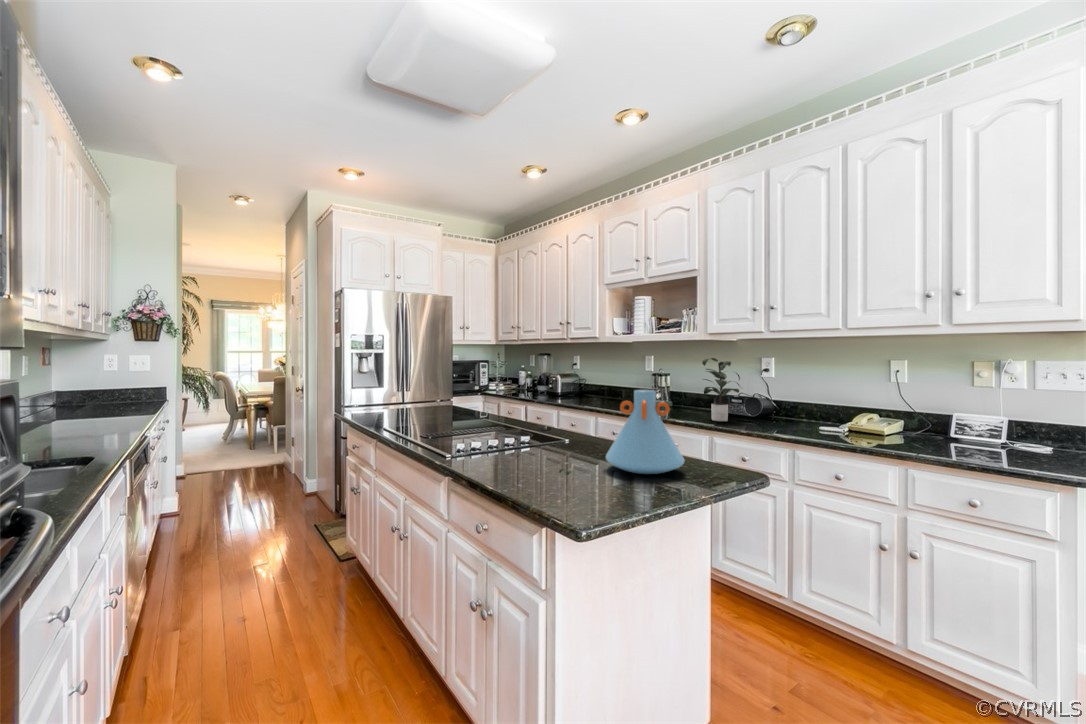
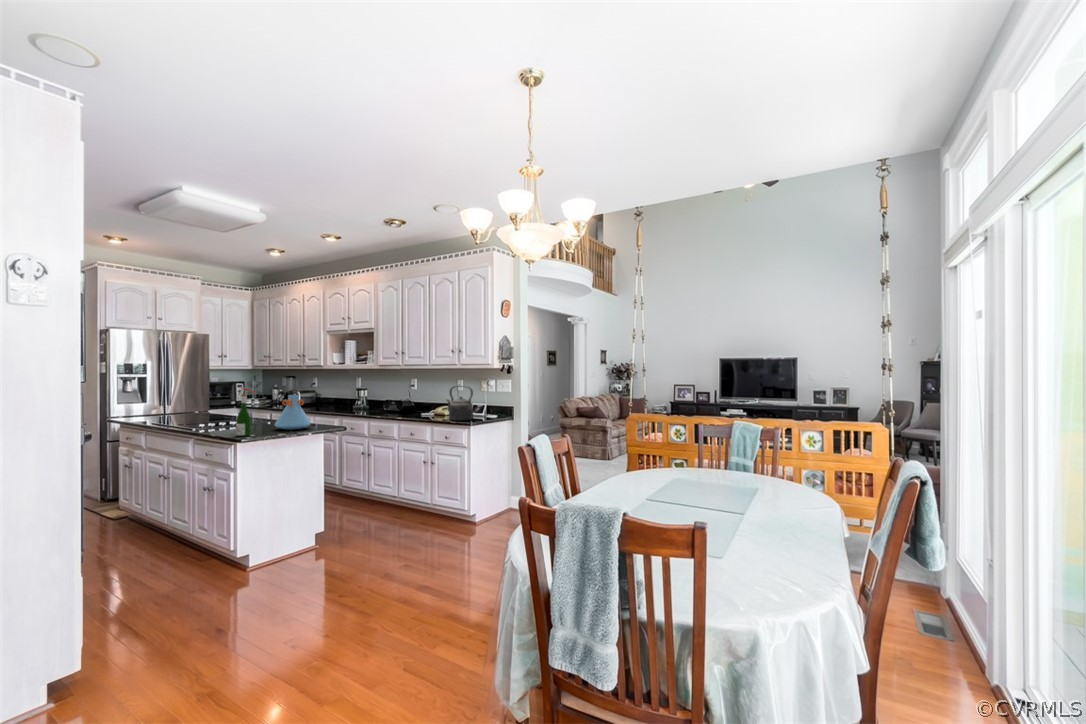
potted plant: present [702,358,740,421] -> none [363,379,394,414]
wine bottle: none [548,370,596,504] -> present [236,387,255,436]
kettle: none [930,374,1036,462] -> present [446,386,473,421]

